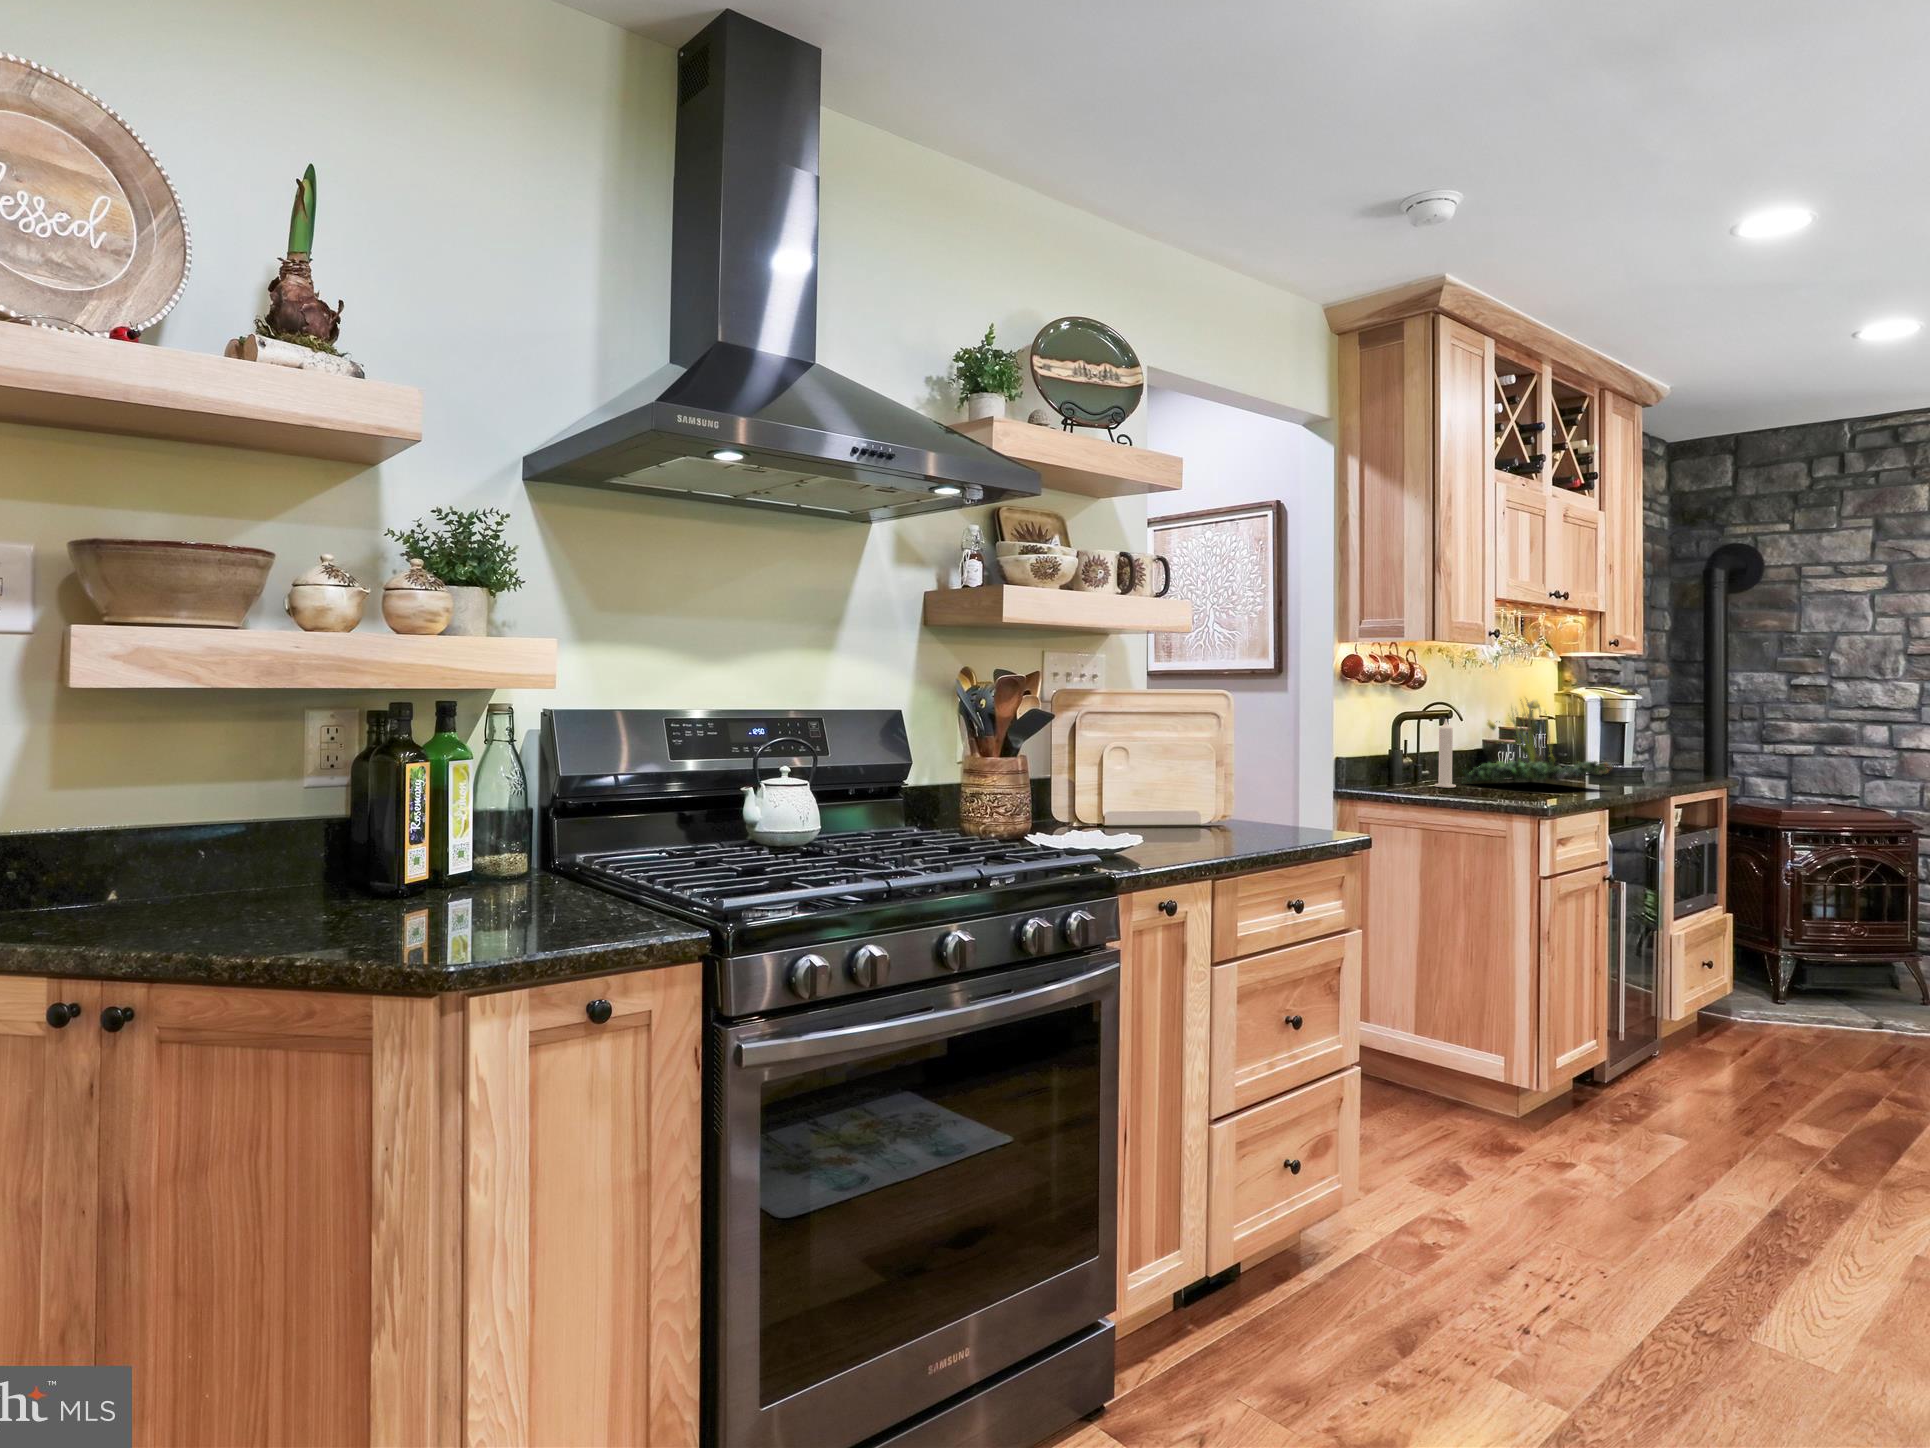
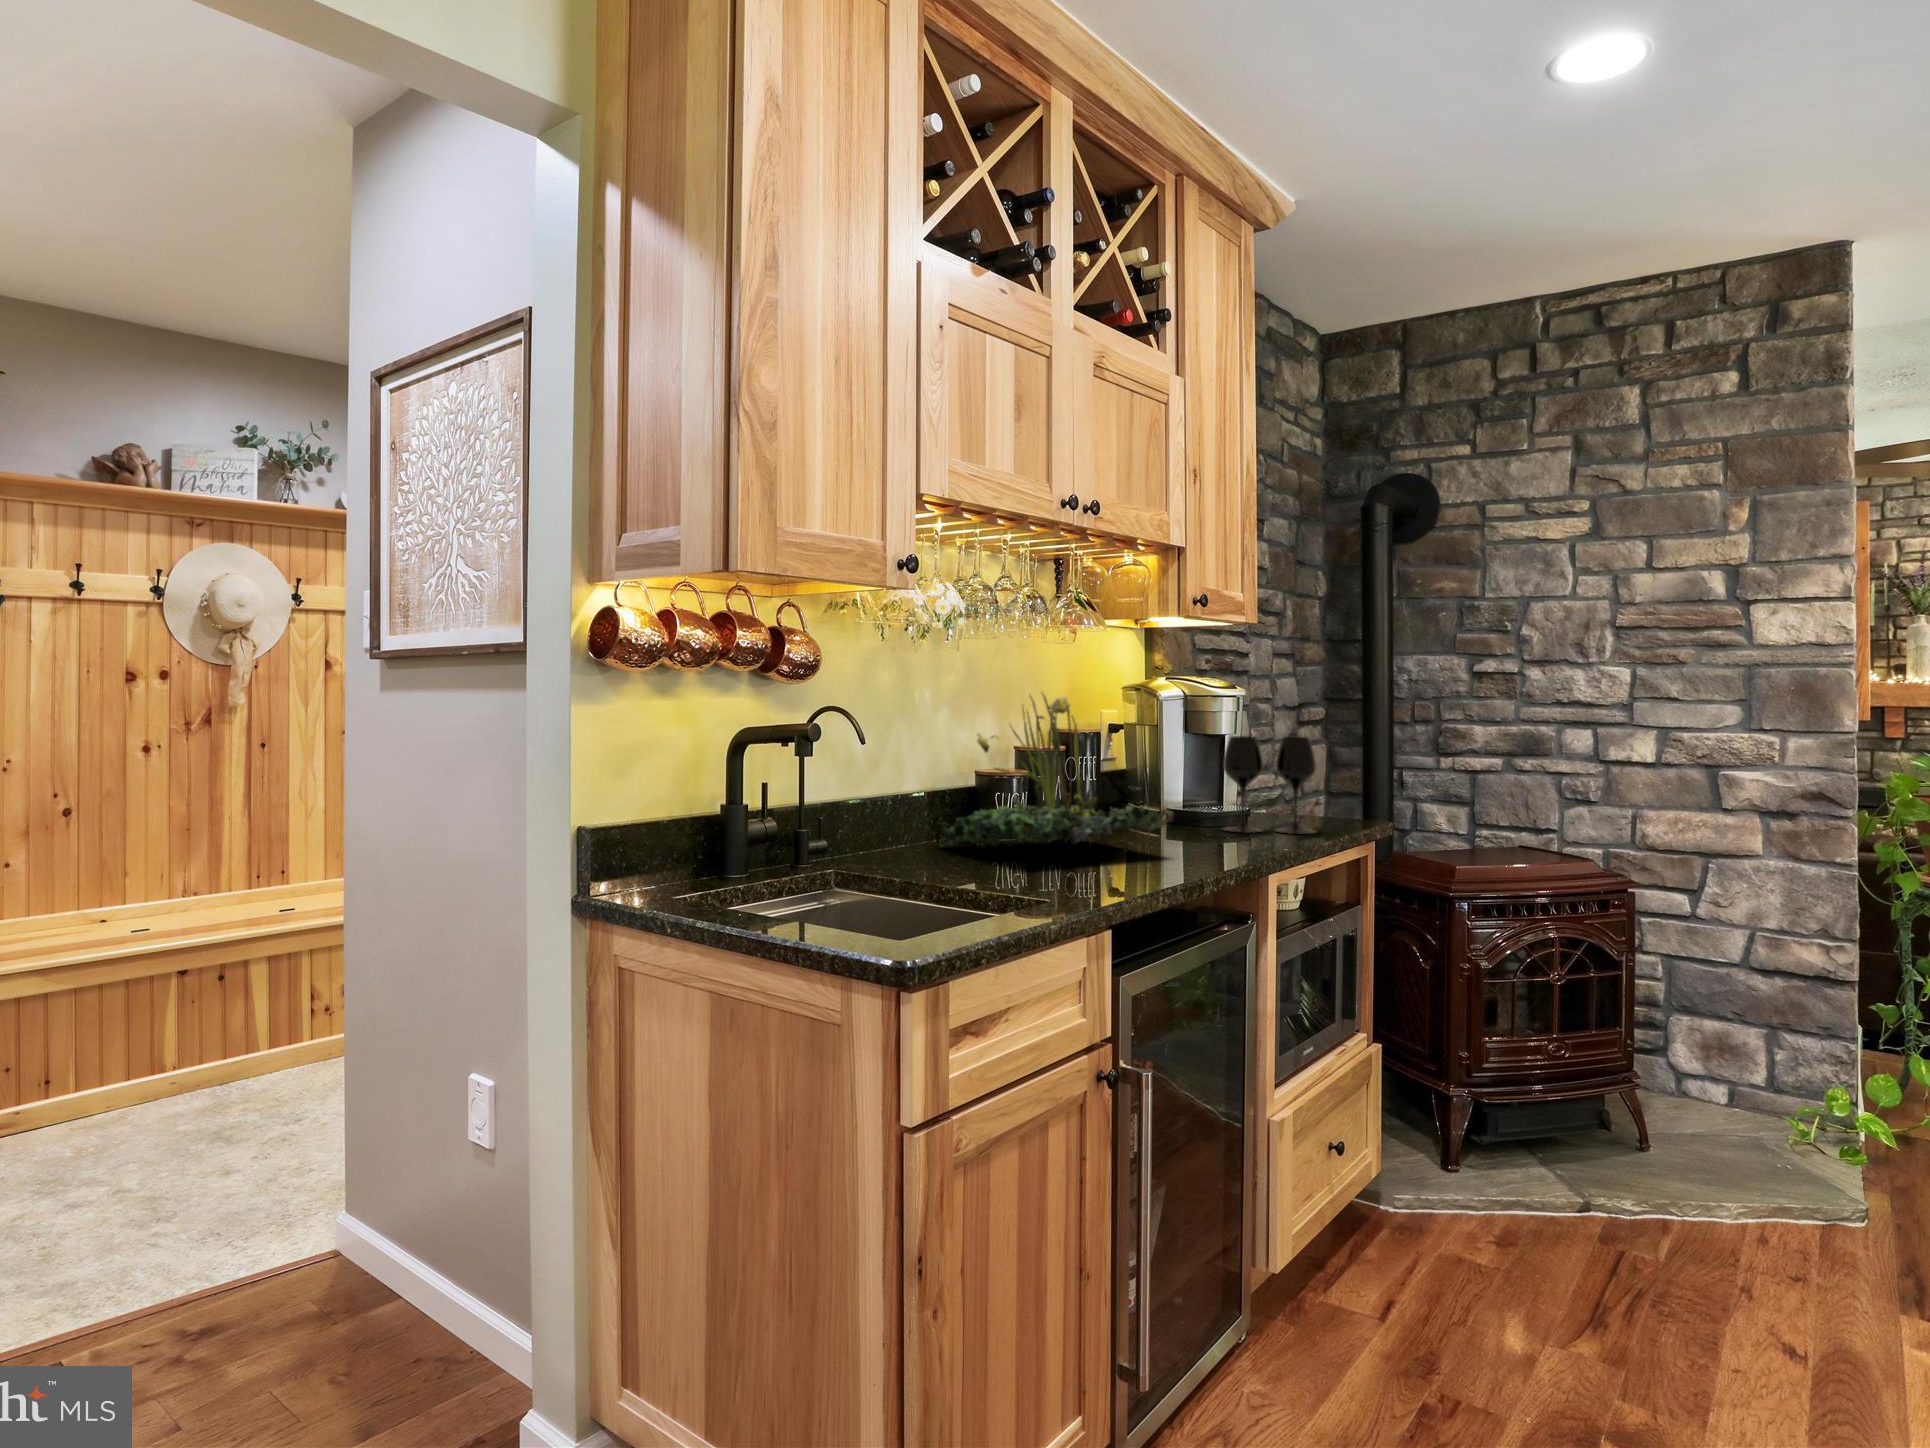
candle: present [1435,719,1456,788] -> none [877,734,913,860]
wine glass: none [1627,724,1693,784] -> present [1223,736,1316,834]

